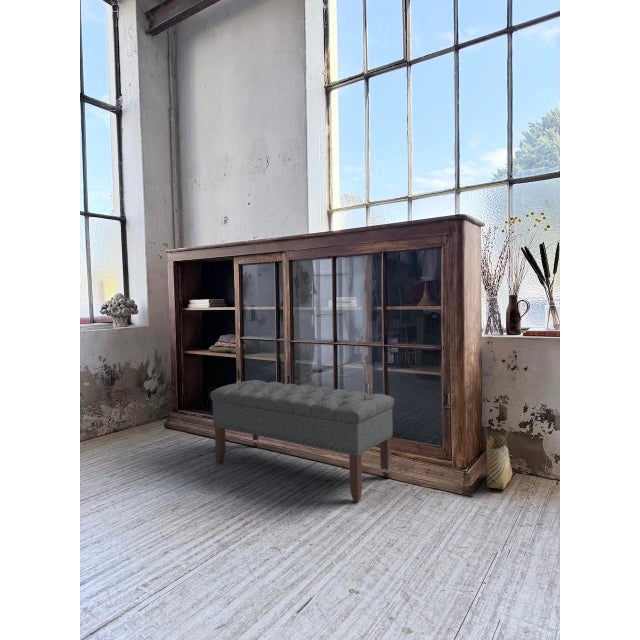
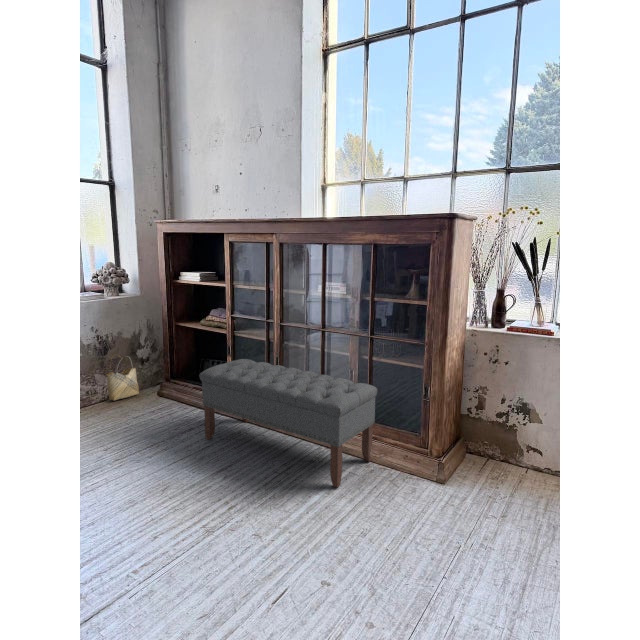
woven basket: present [482,418,512,489] -> present [106,357,139,401]

